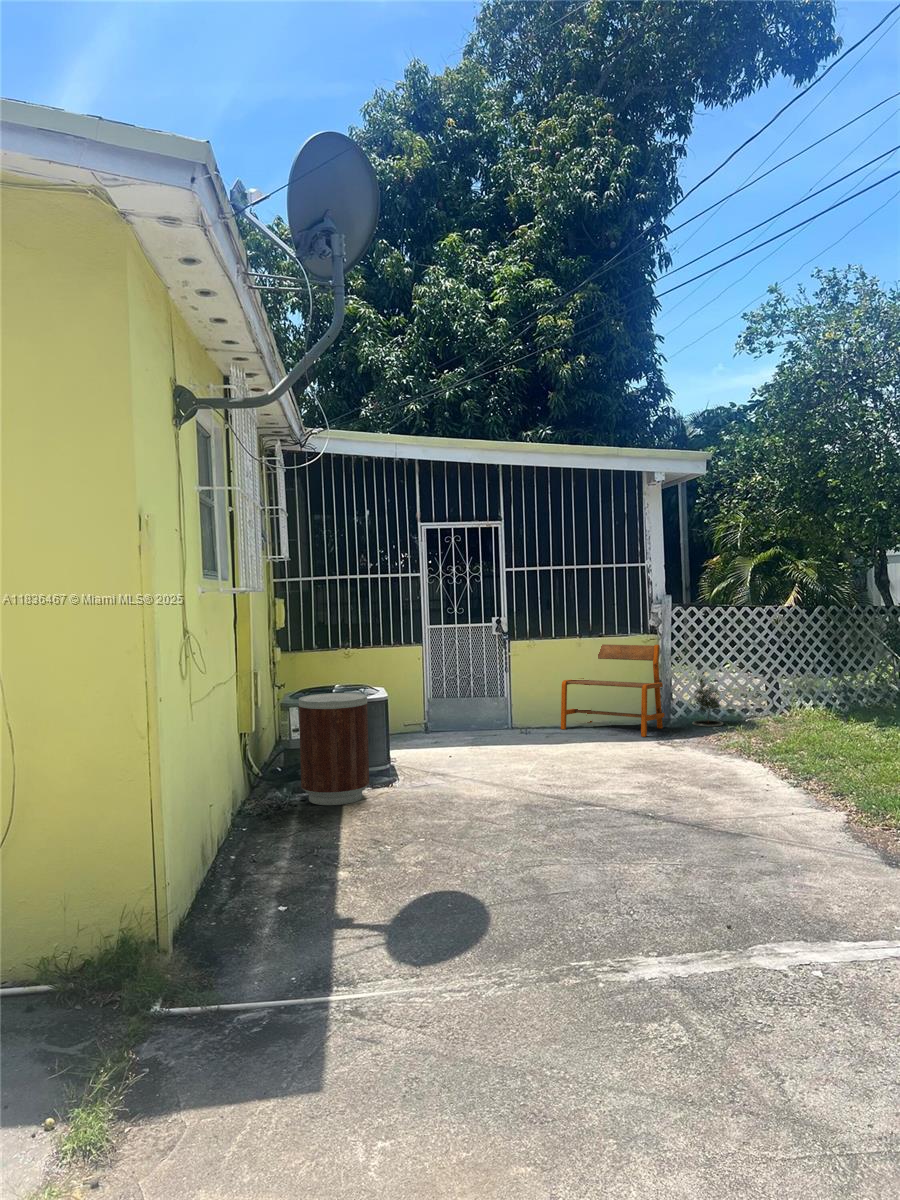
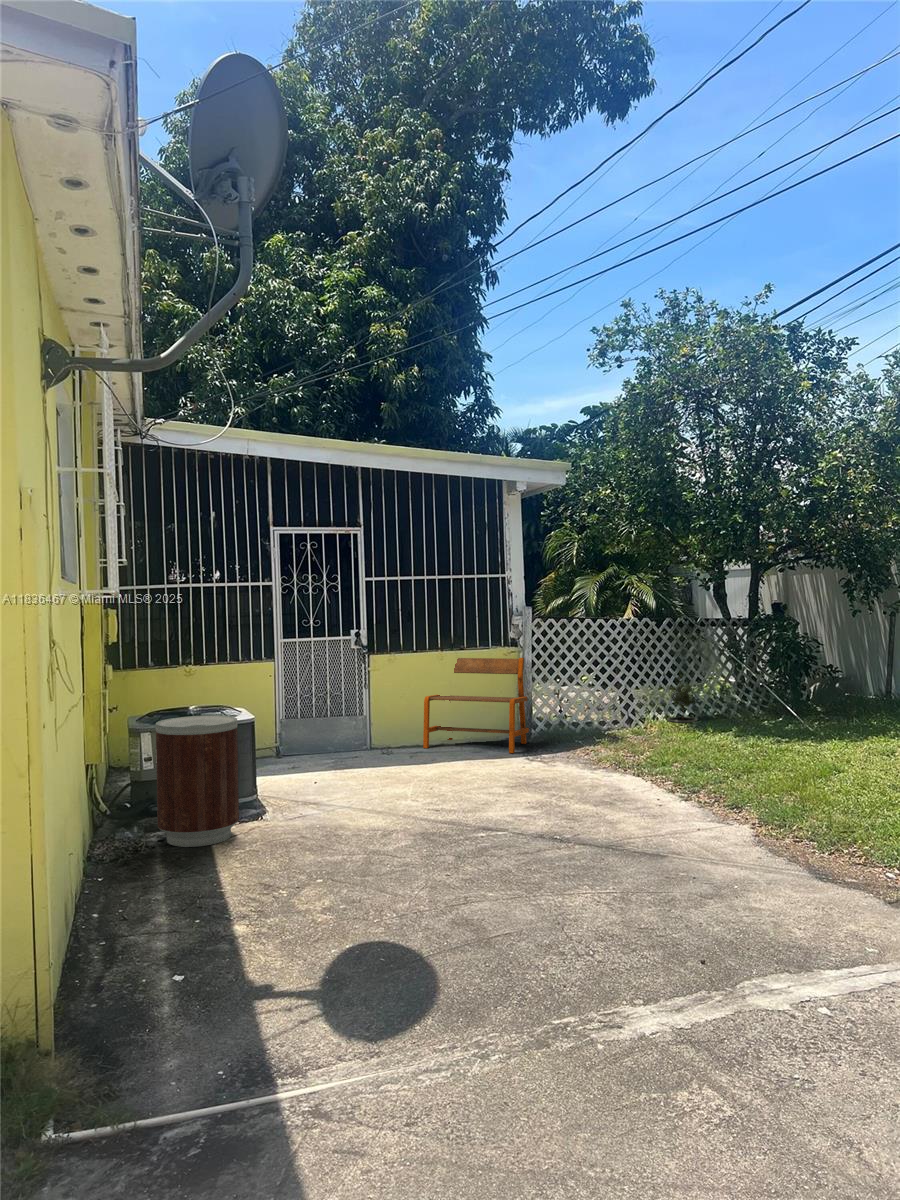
potted tree: present [693,676,723,727] -> present [668,672,697,722]

